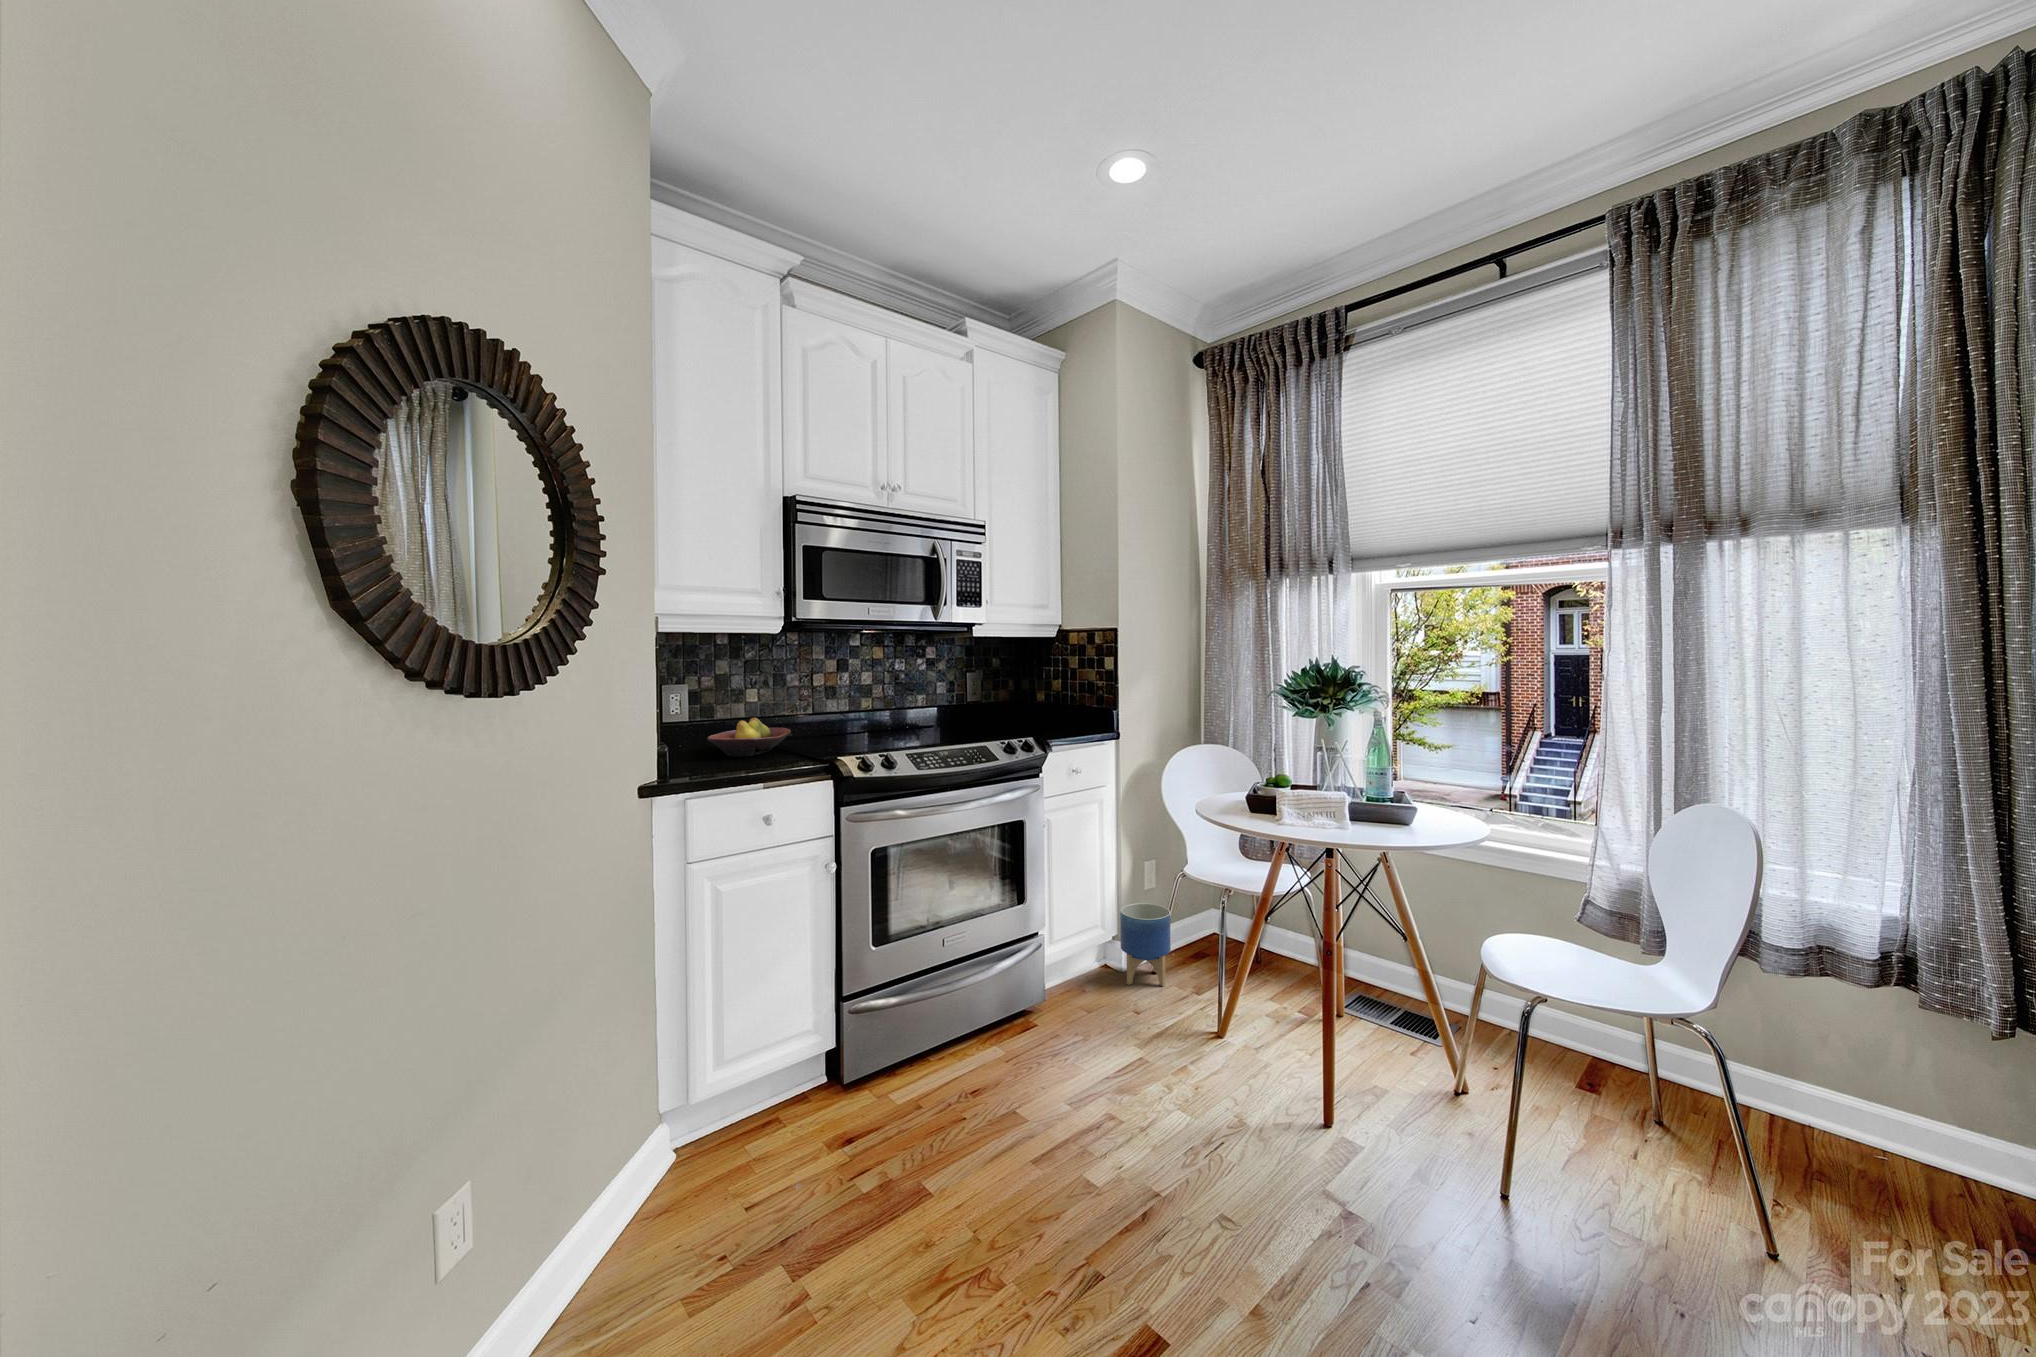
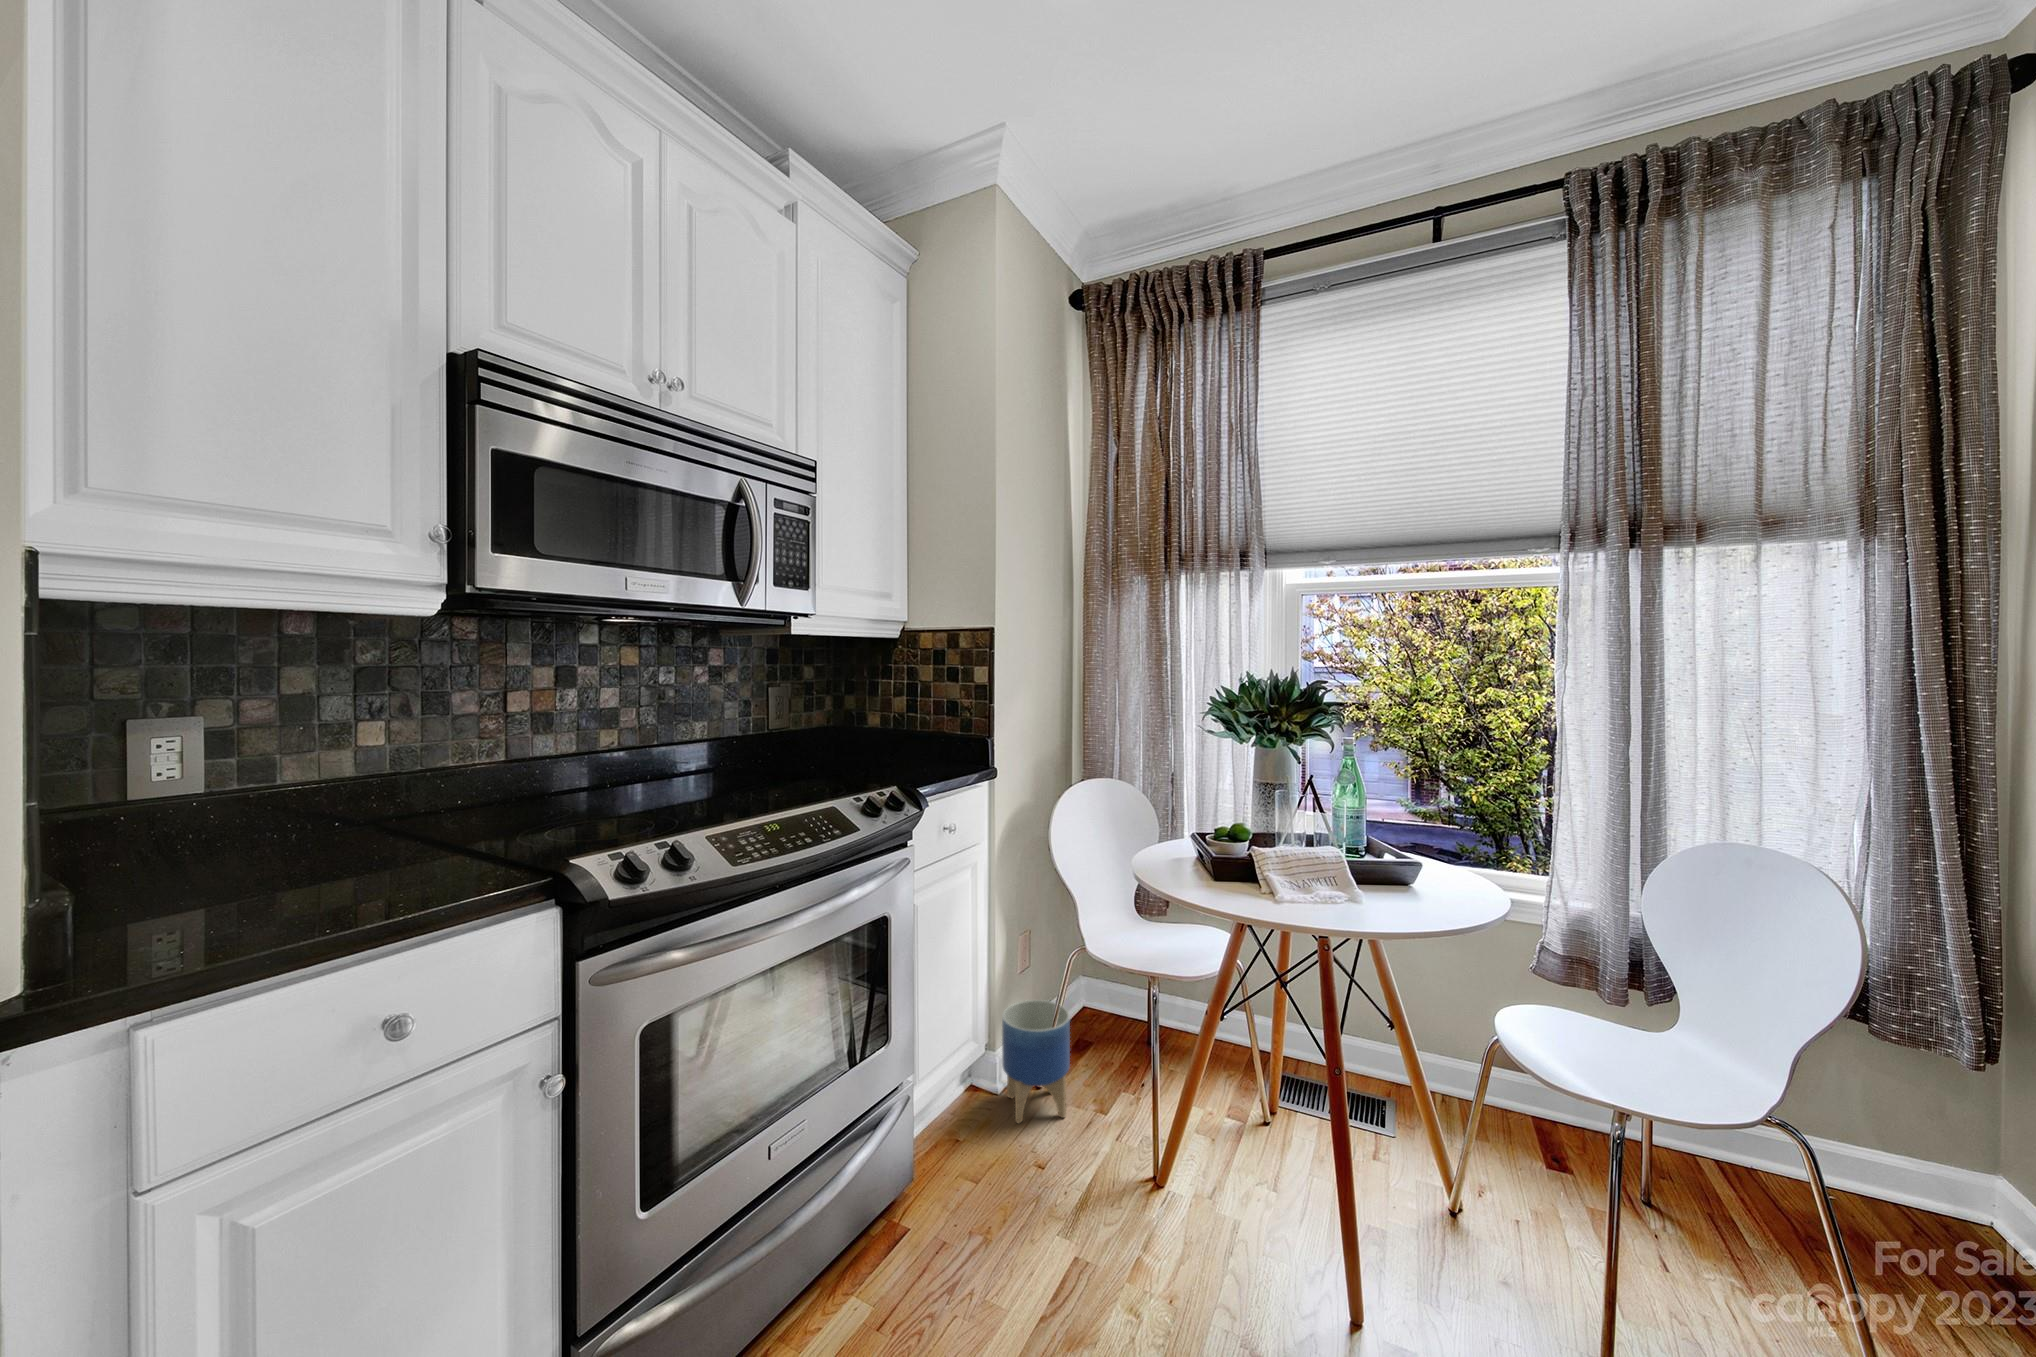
fruit bowl: present [707,718,791,757] -> none [241,779,459,869]

